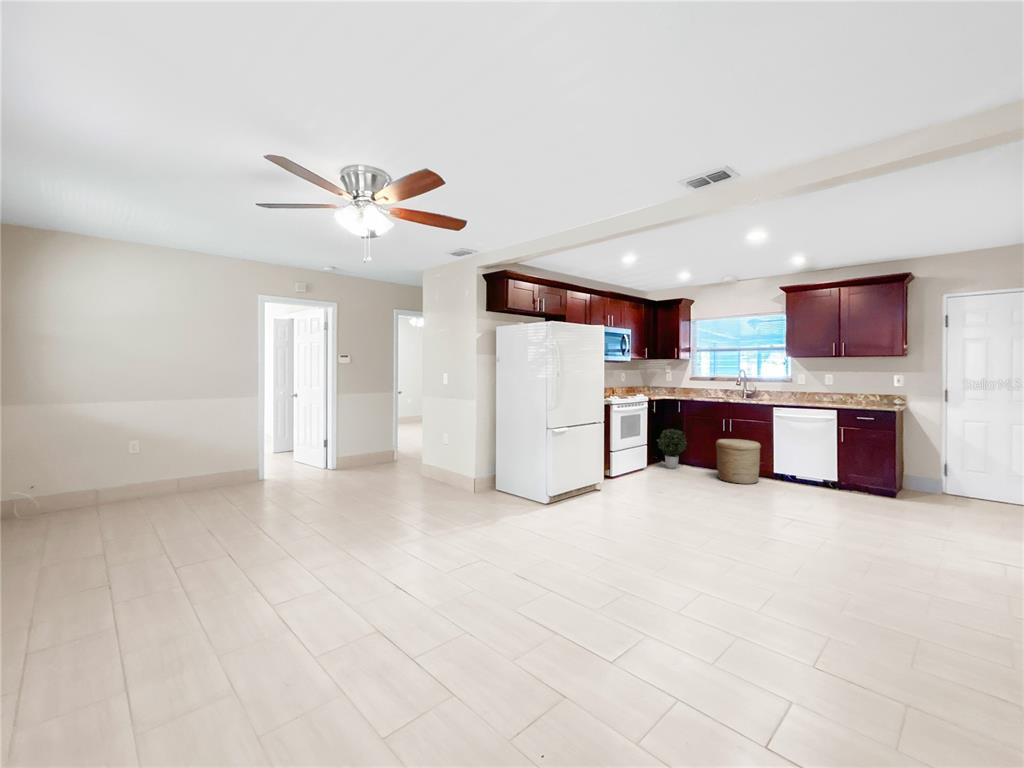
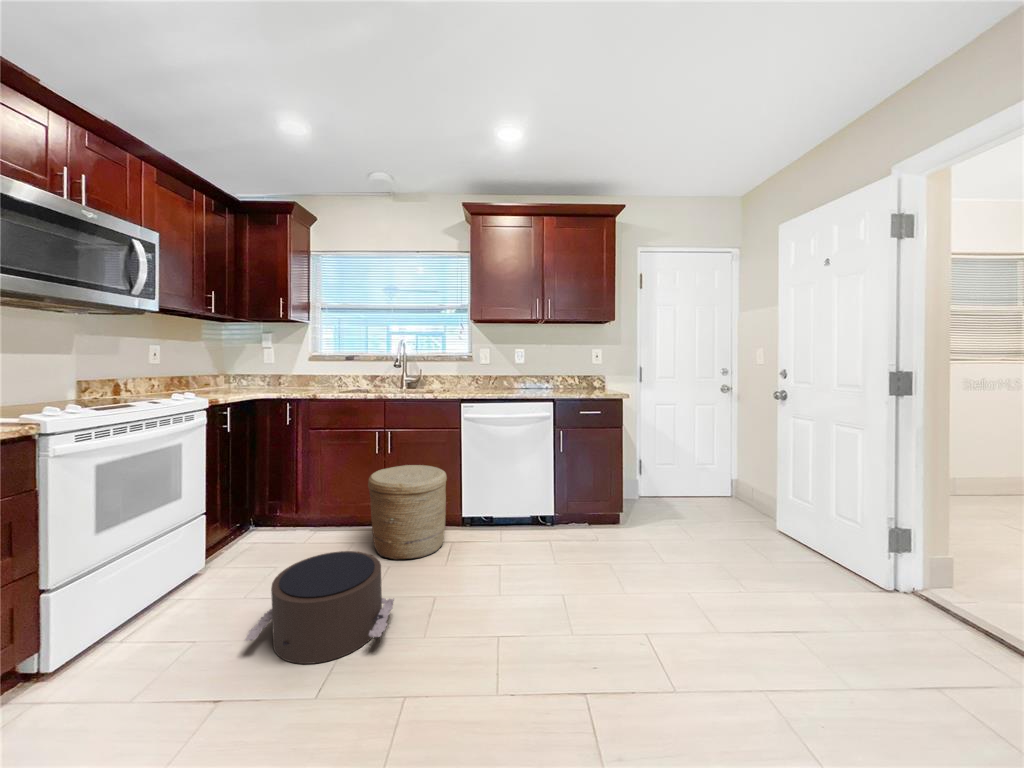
potted plant: present [657,429,687,469] -> none [238,459,309,545]
pouf: none [665,464,722,495] -> present [245,551,394,664]

